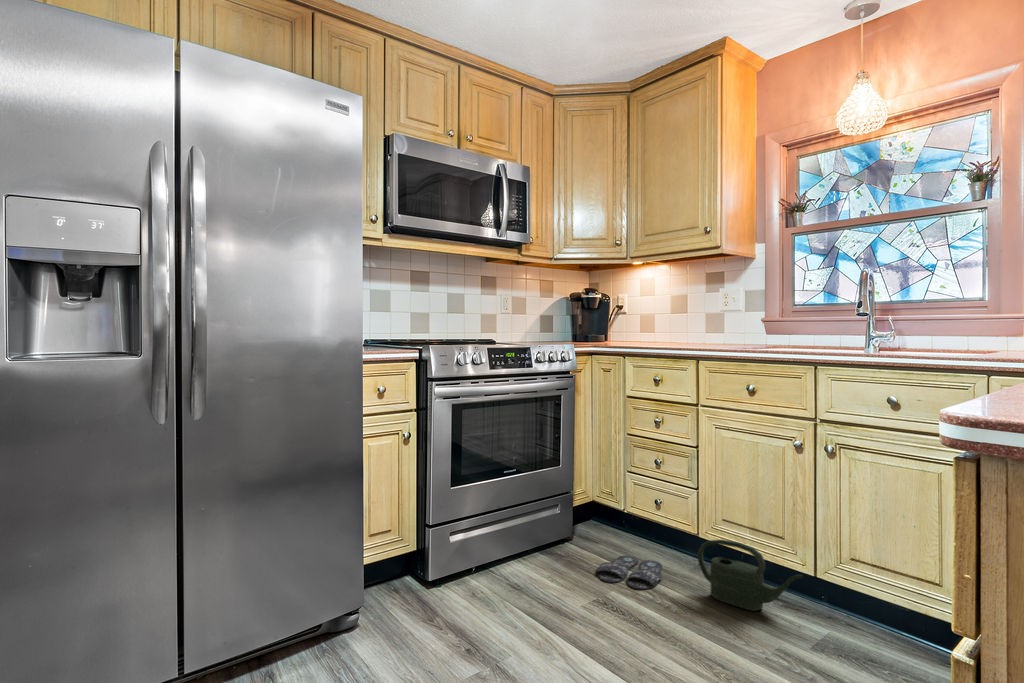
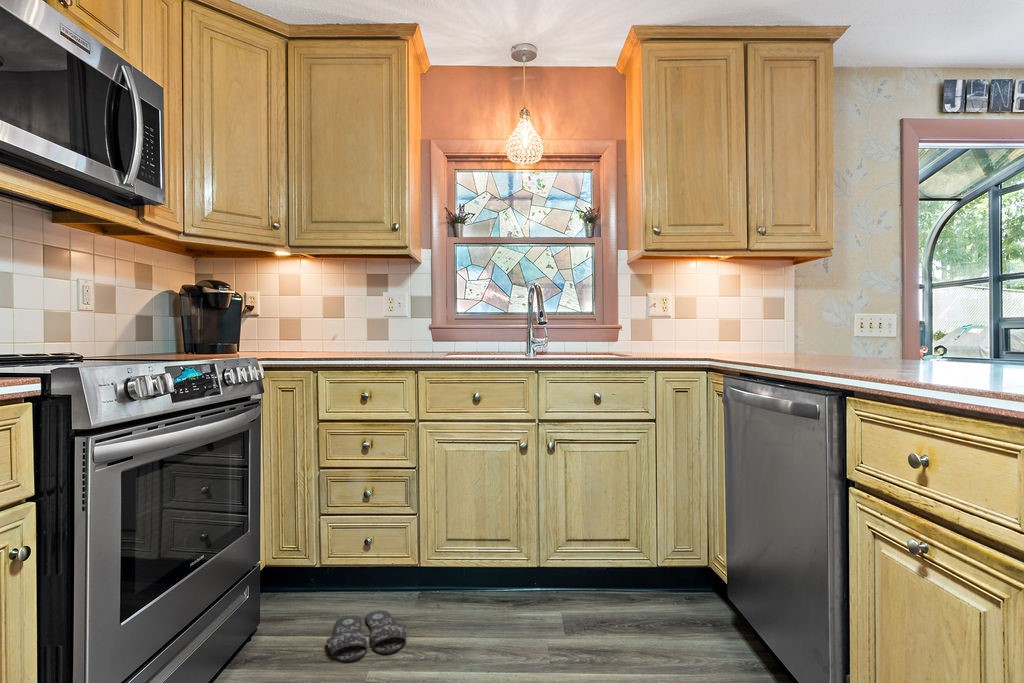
watering can: present [697,540,803,611] -> none [446,557,548,626]

